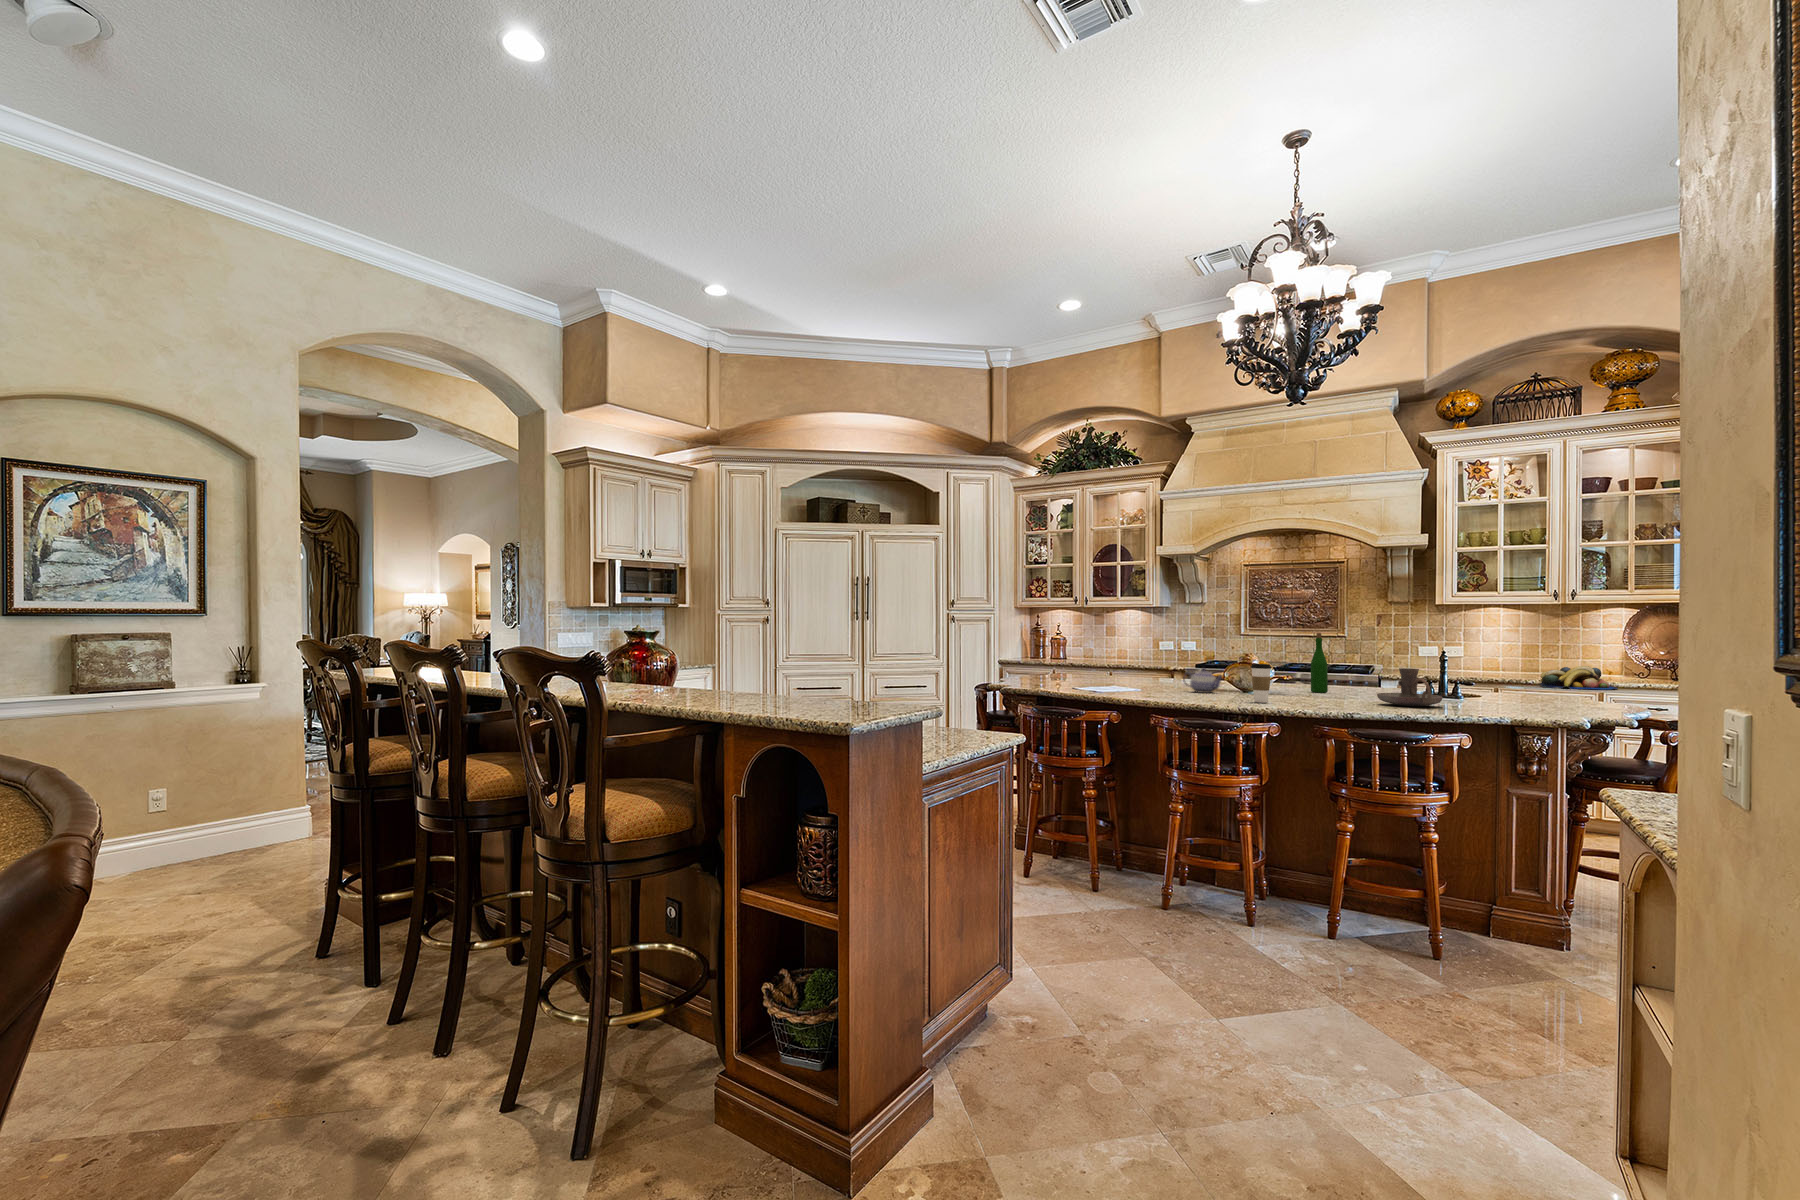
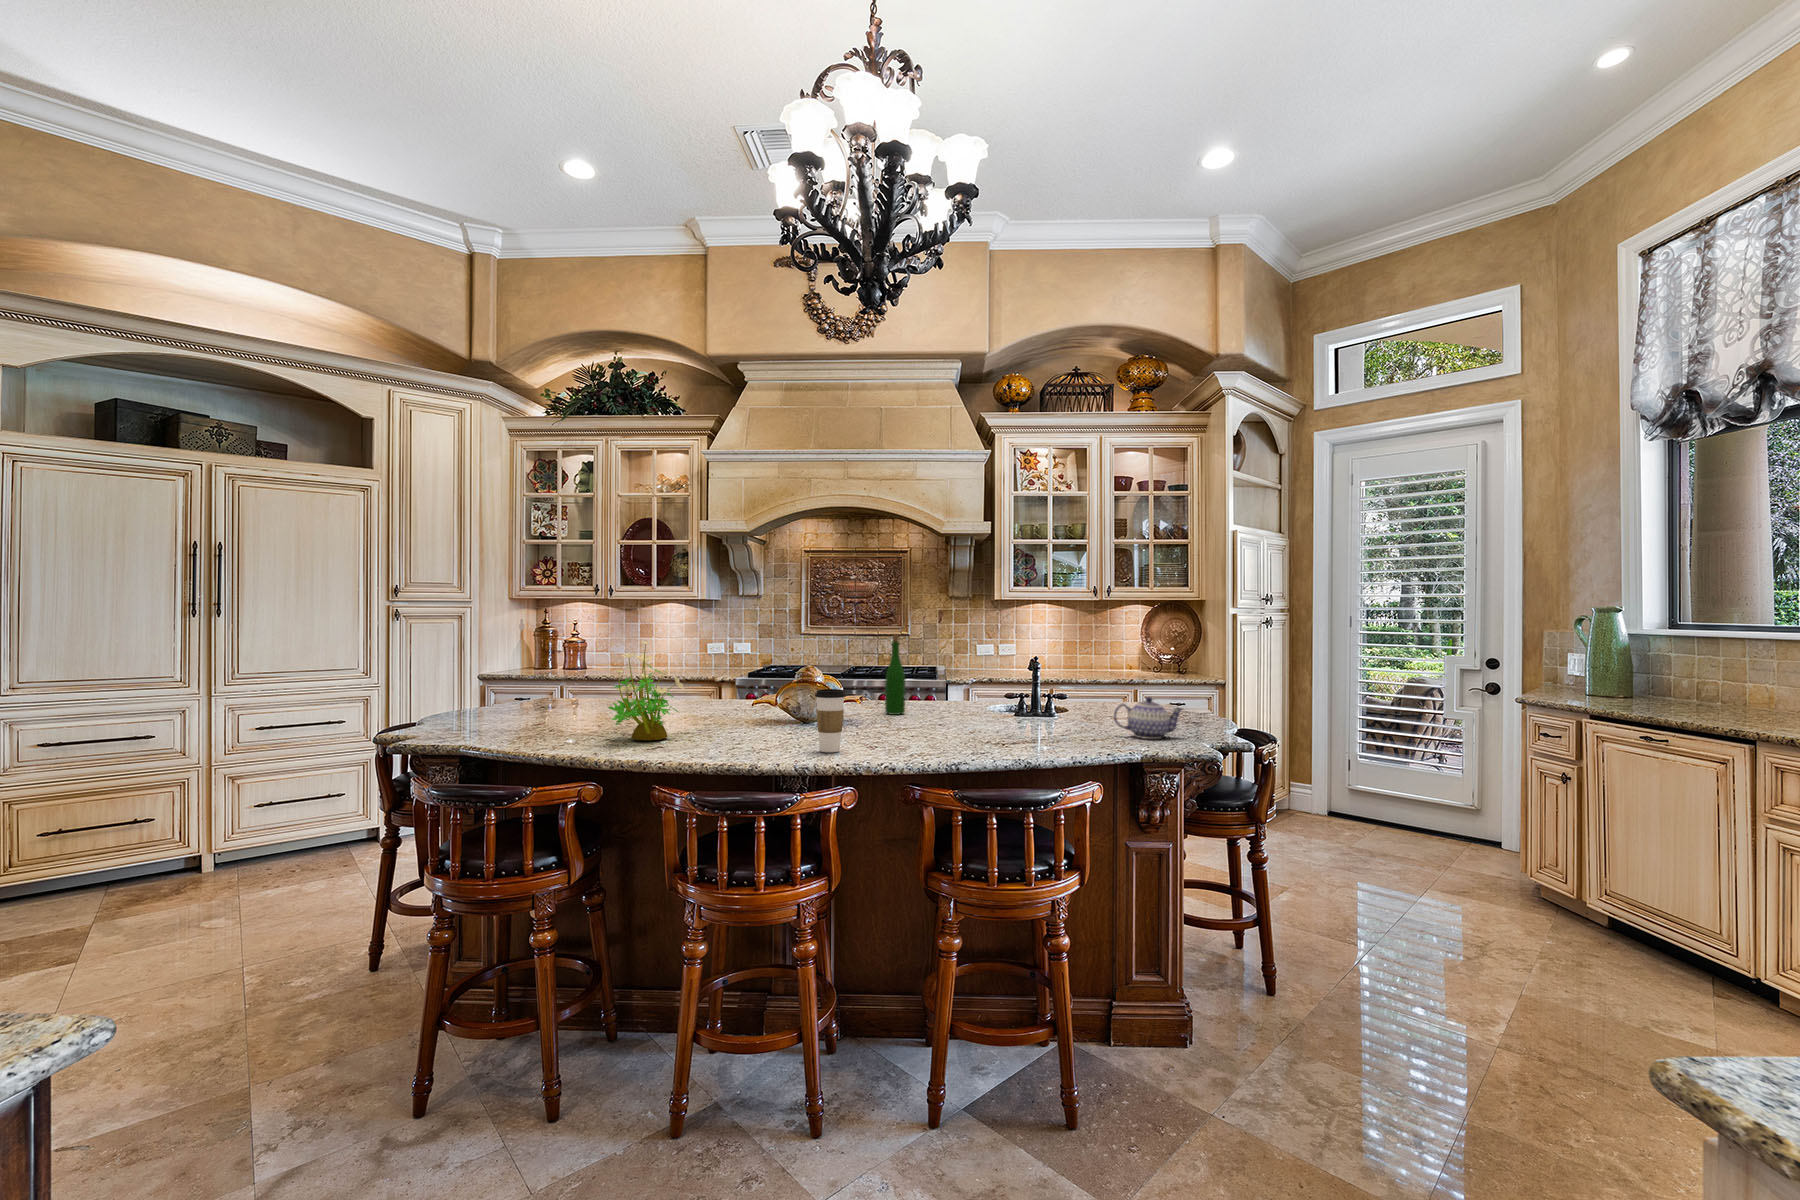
potted plant: none [1120,634,1165,693] -> present [608,641,684,740]
fruit bowl: present [1540,666,1618,690] -> none [1083,663,1146,688]
teapot: present [1183,668,1223,693] -> present [1114,697,1182,739]
candle holder: present [1377,668,1442,706] -> none [980,686,1059,741]

